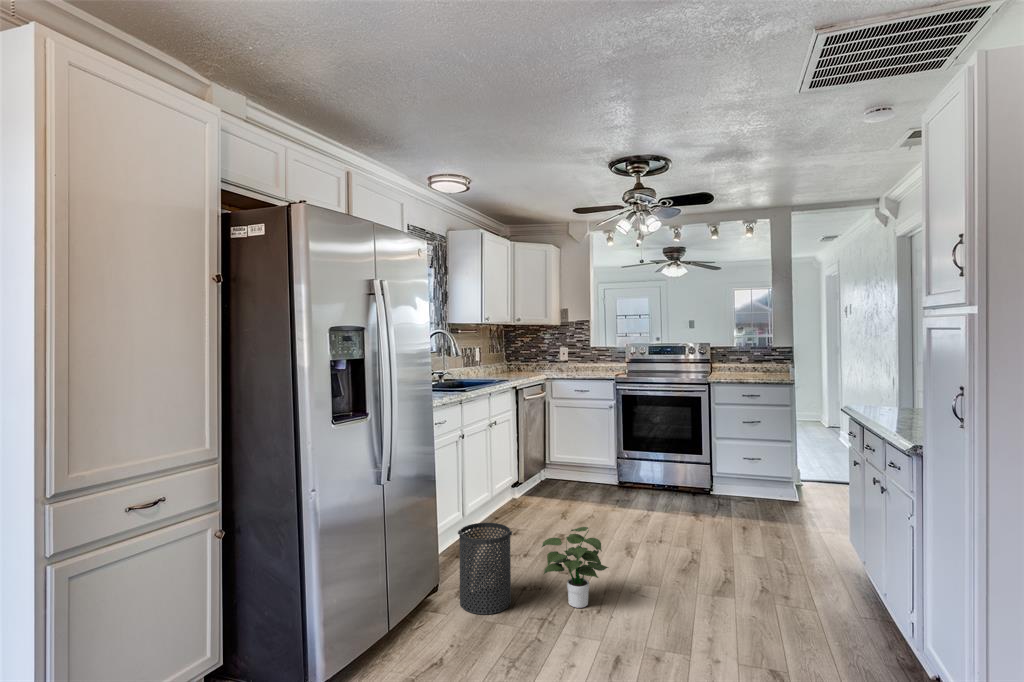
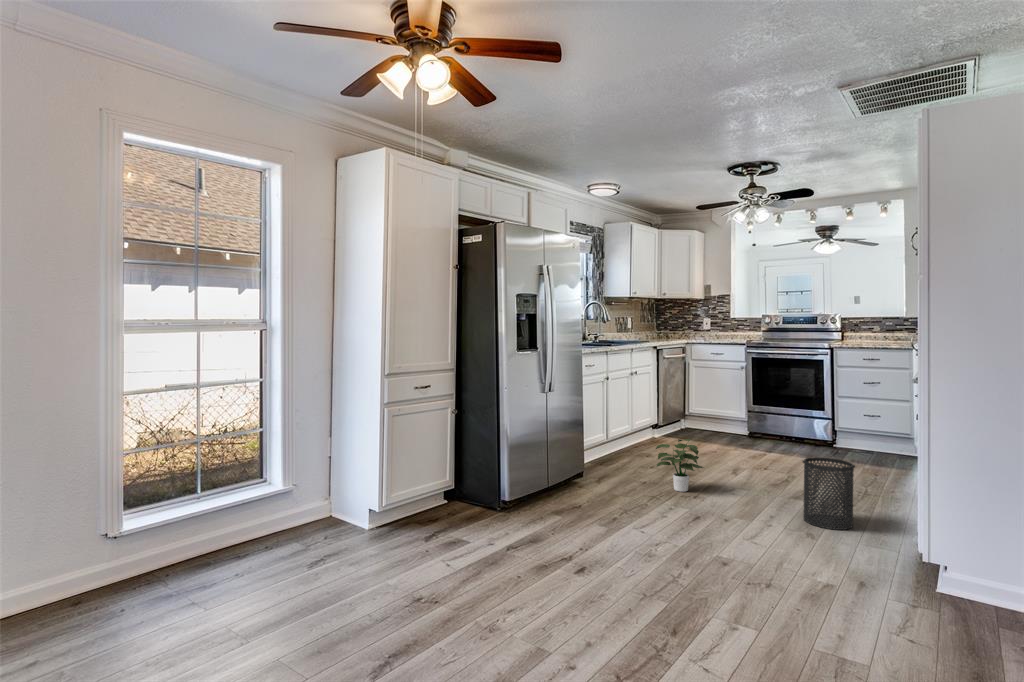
trash can: present [458,523,512,614] -> present [802,457,855,530]

